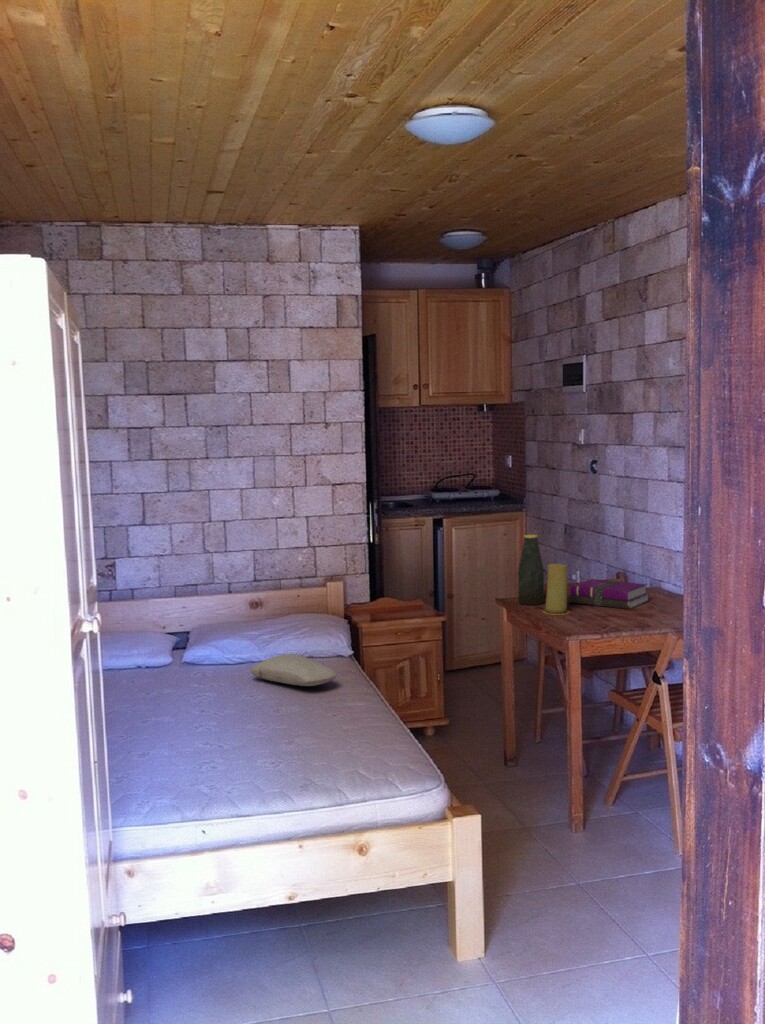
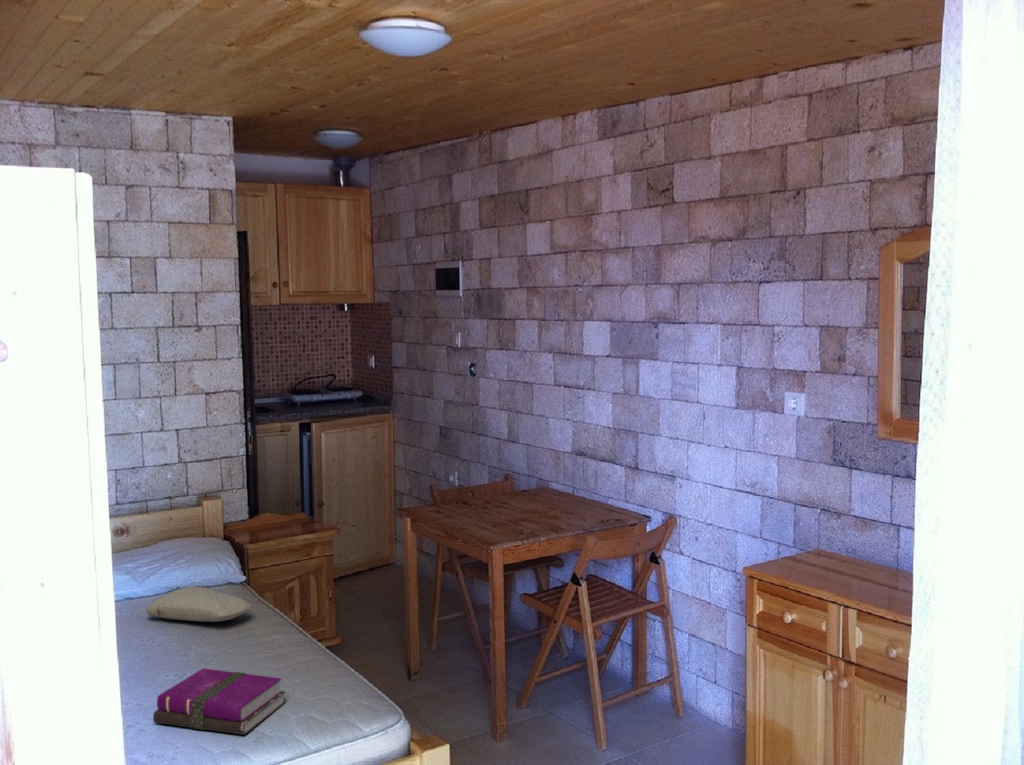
bottle: present [518,535,544,605] -> none [422,443,447,514]
candle: present [543,563,570,615] -> none [452,472,479,523]
notebook: present [568,579,649,609] -> present [153,668,286,735]

